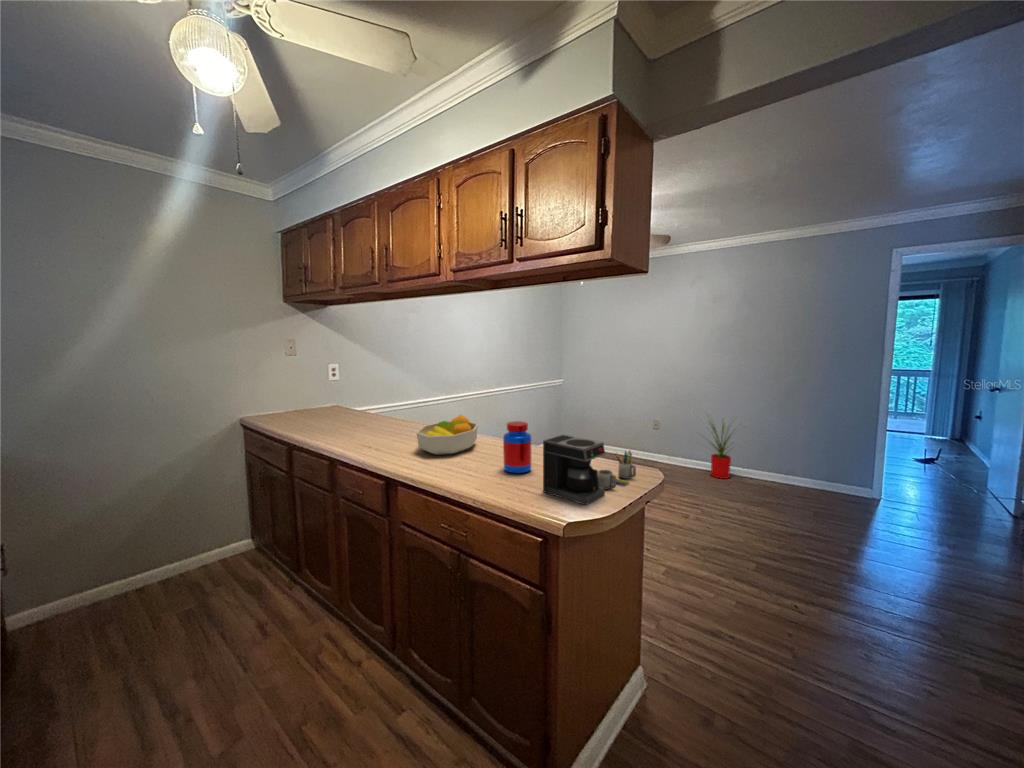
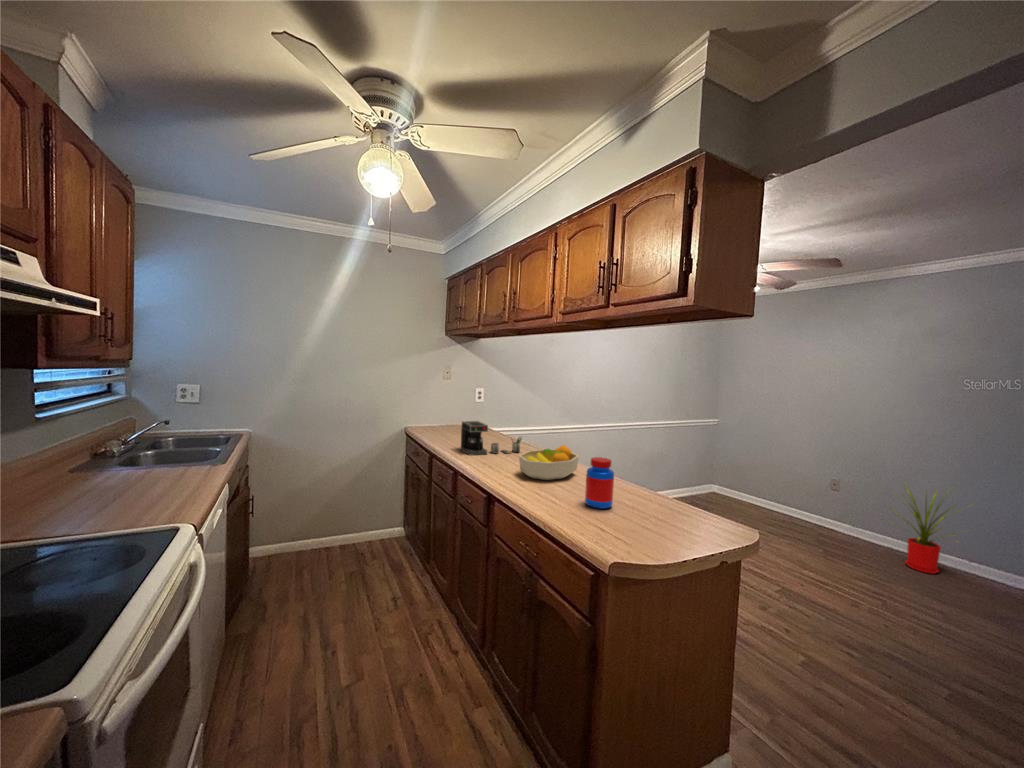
coffee maker: present [543,435,636,505] -> present [461,421,522,455]

